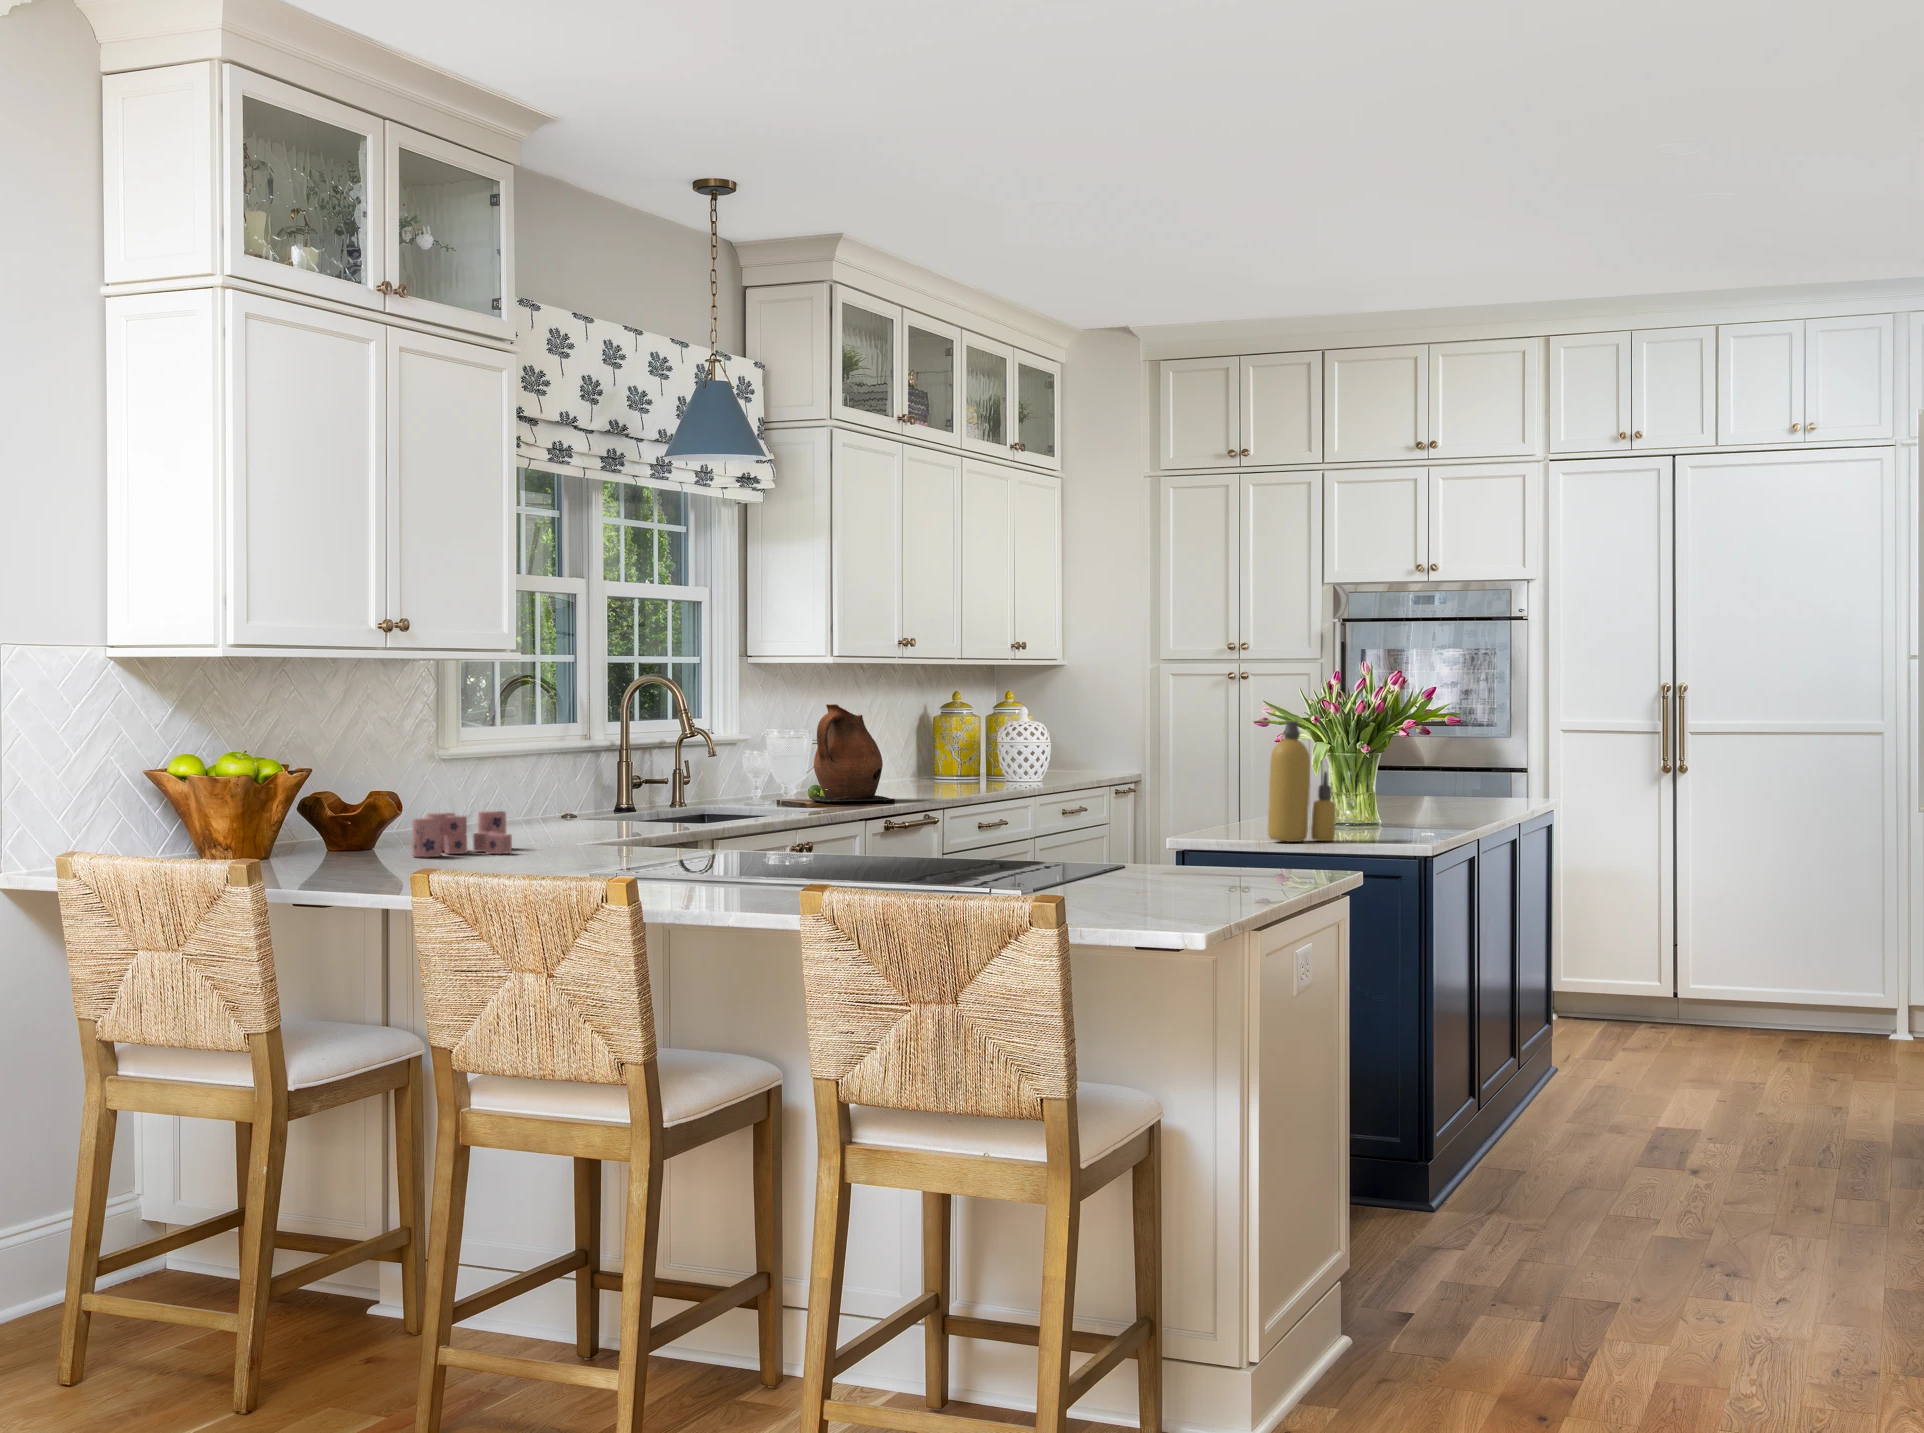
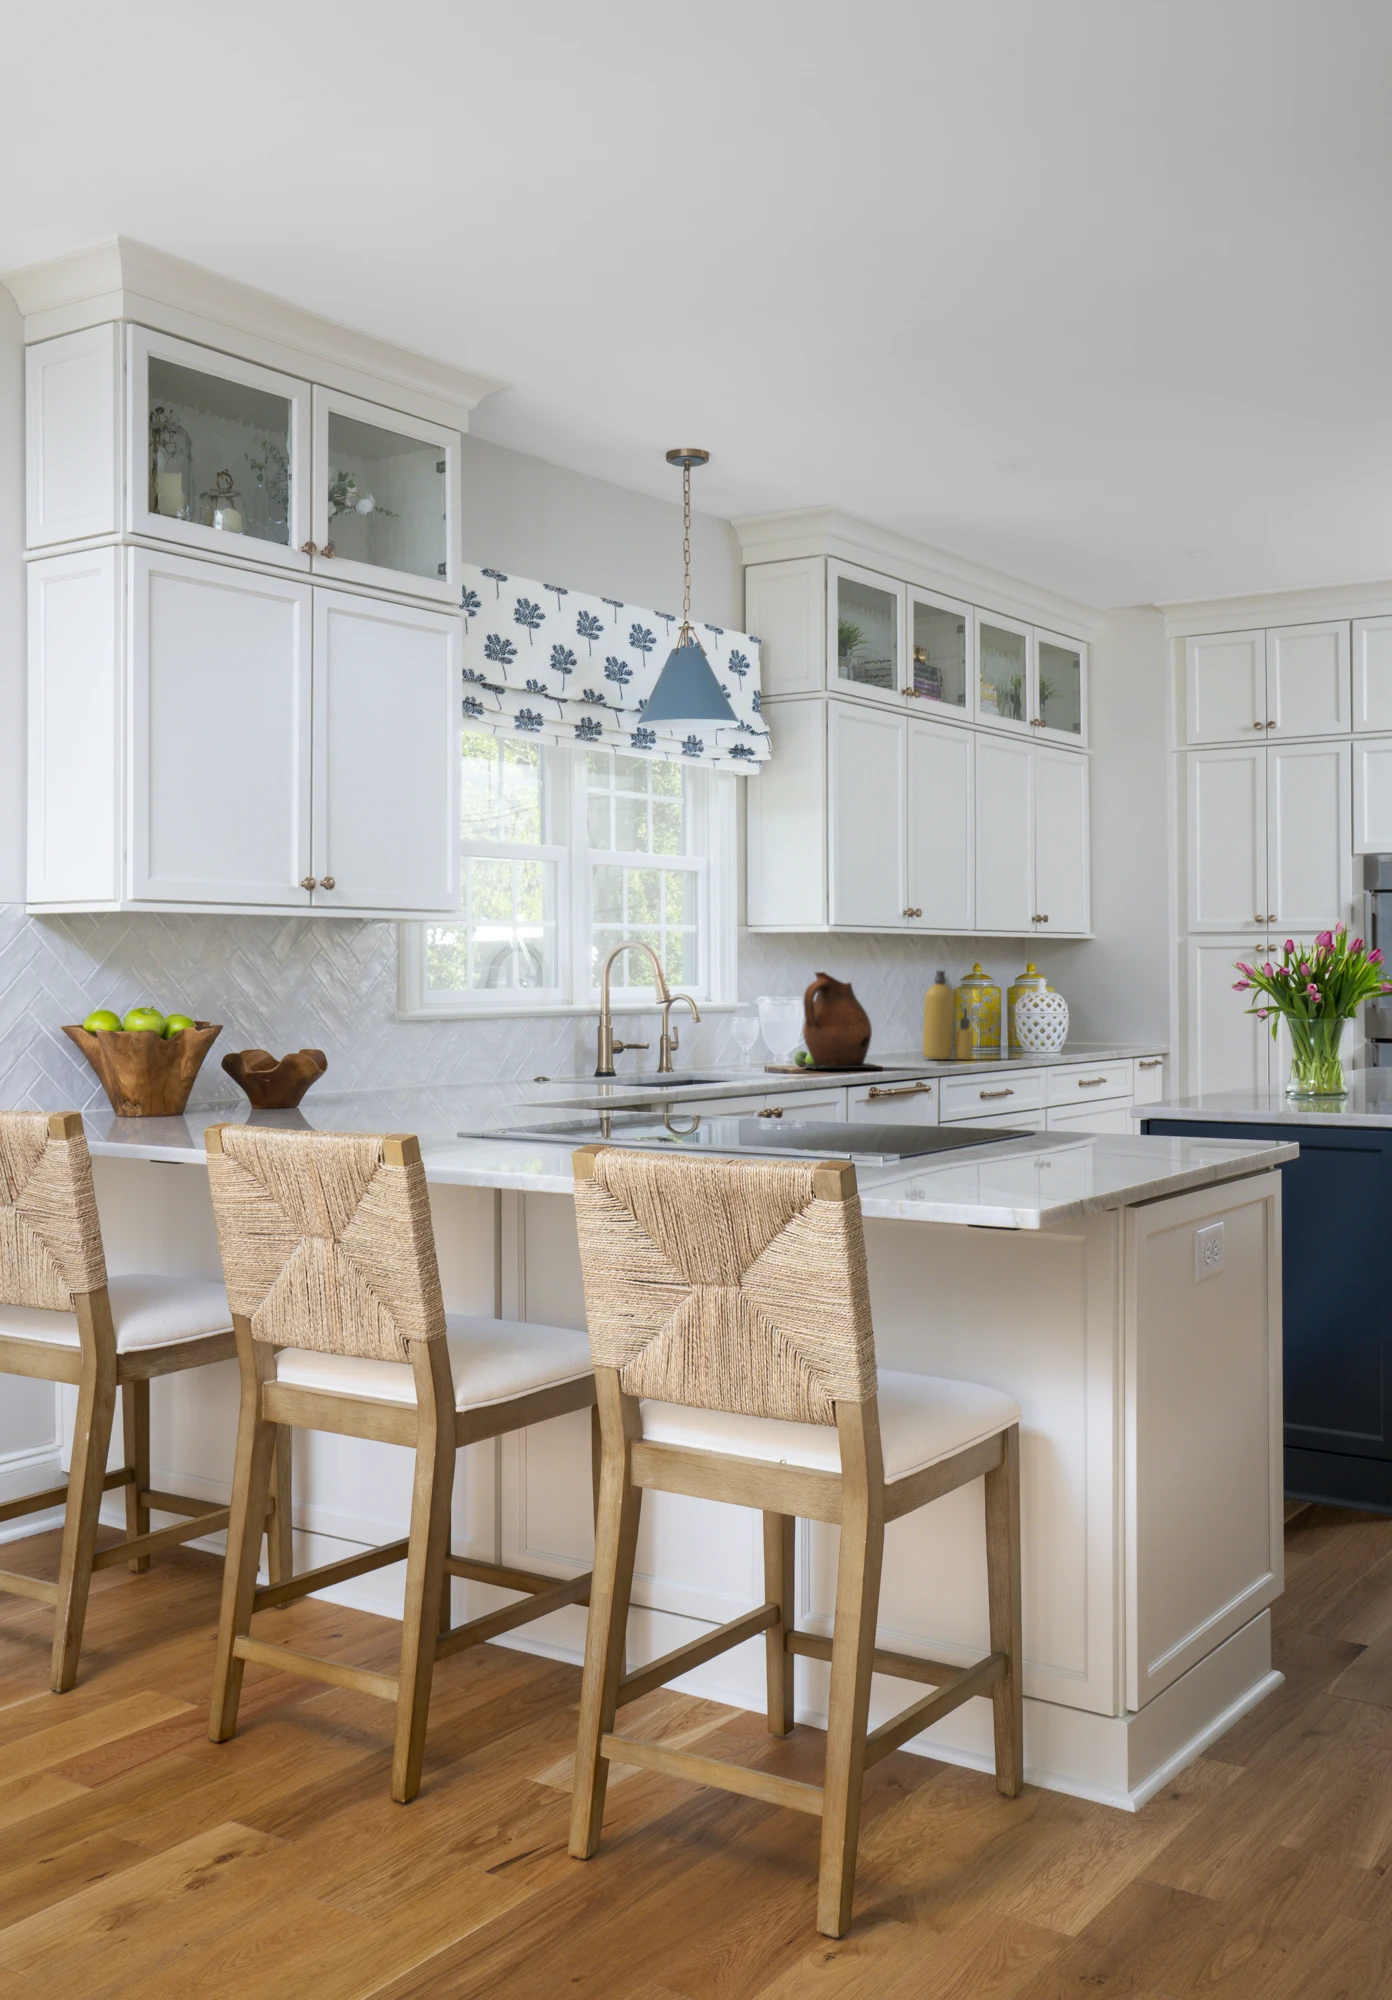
bottle: present [1268,721,1336,842] -> present [923,971,973,1060]
candle: present [412,811,512,857] -> none [335,1070,437,1114]

